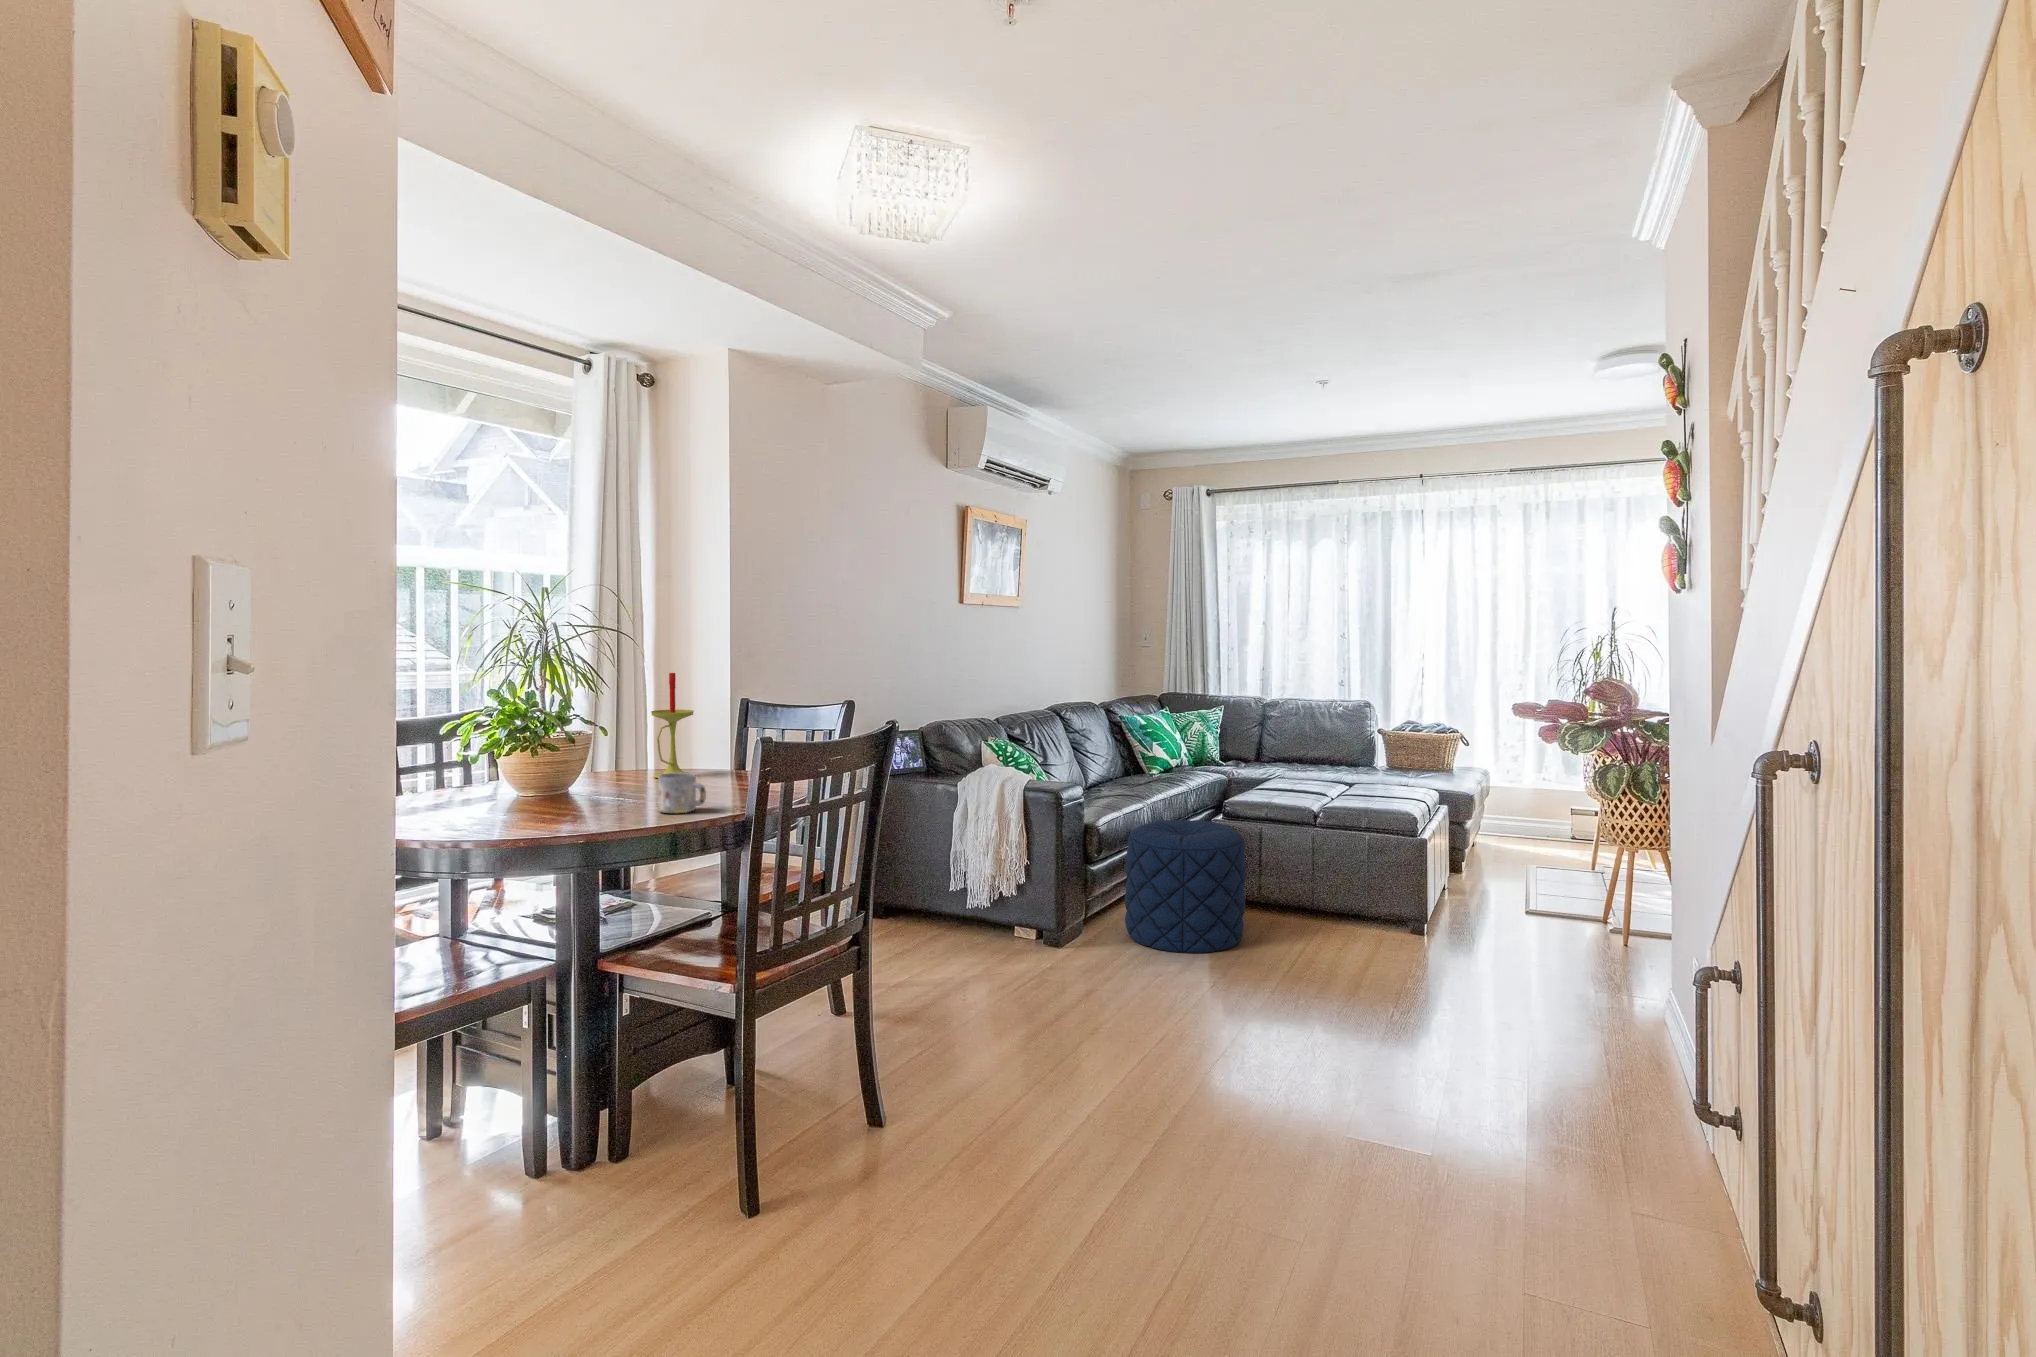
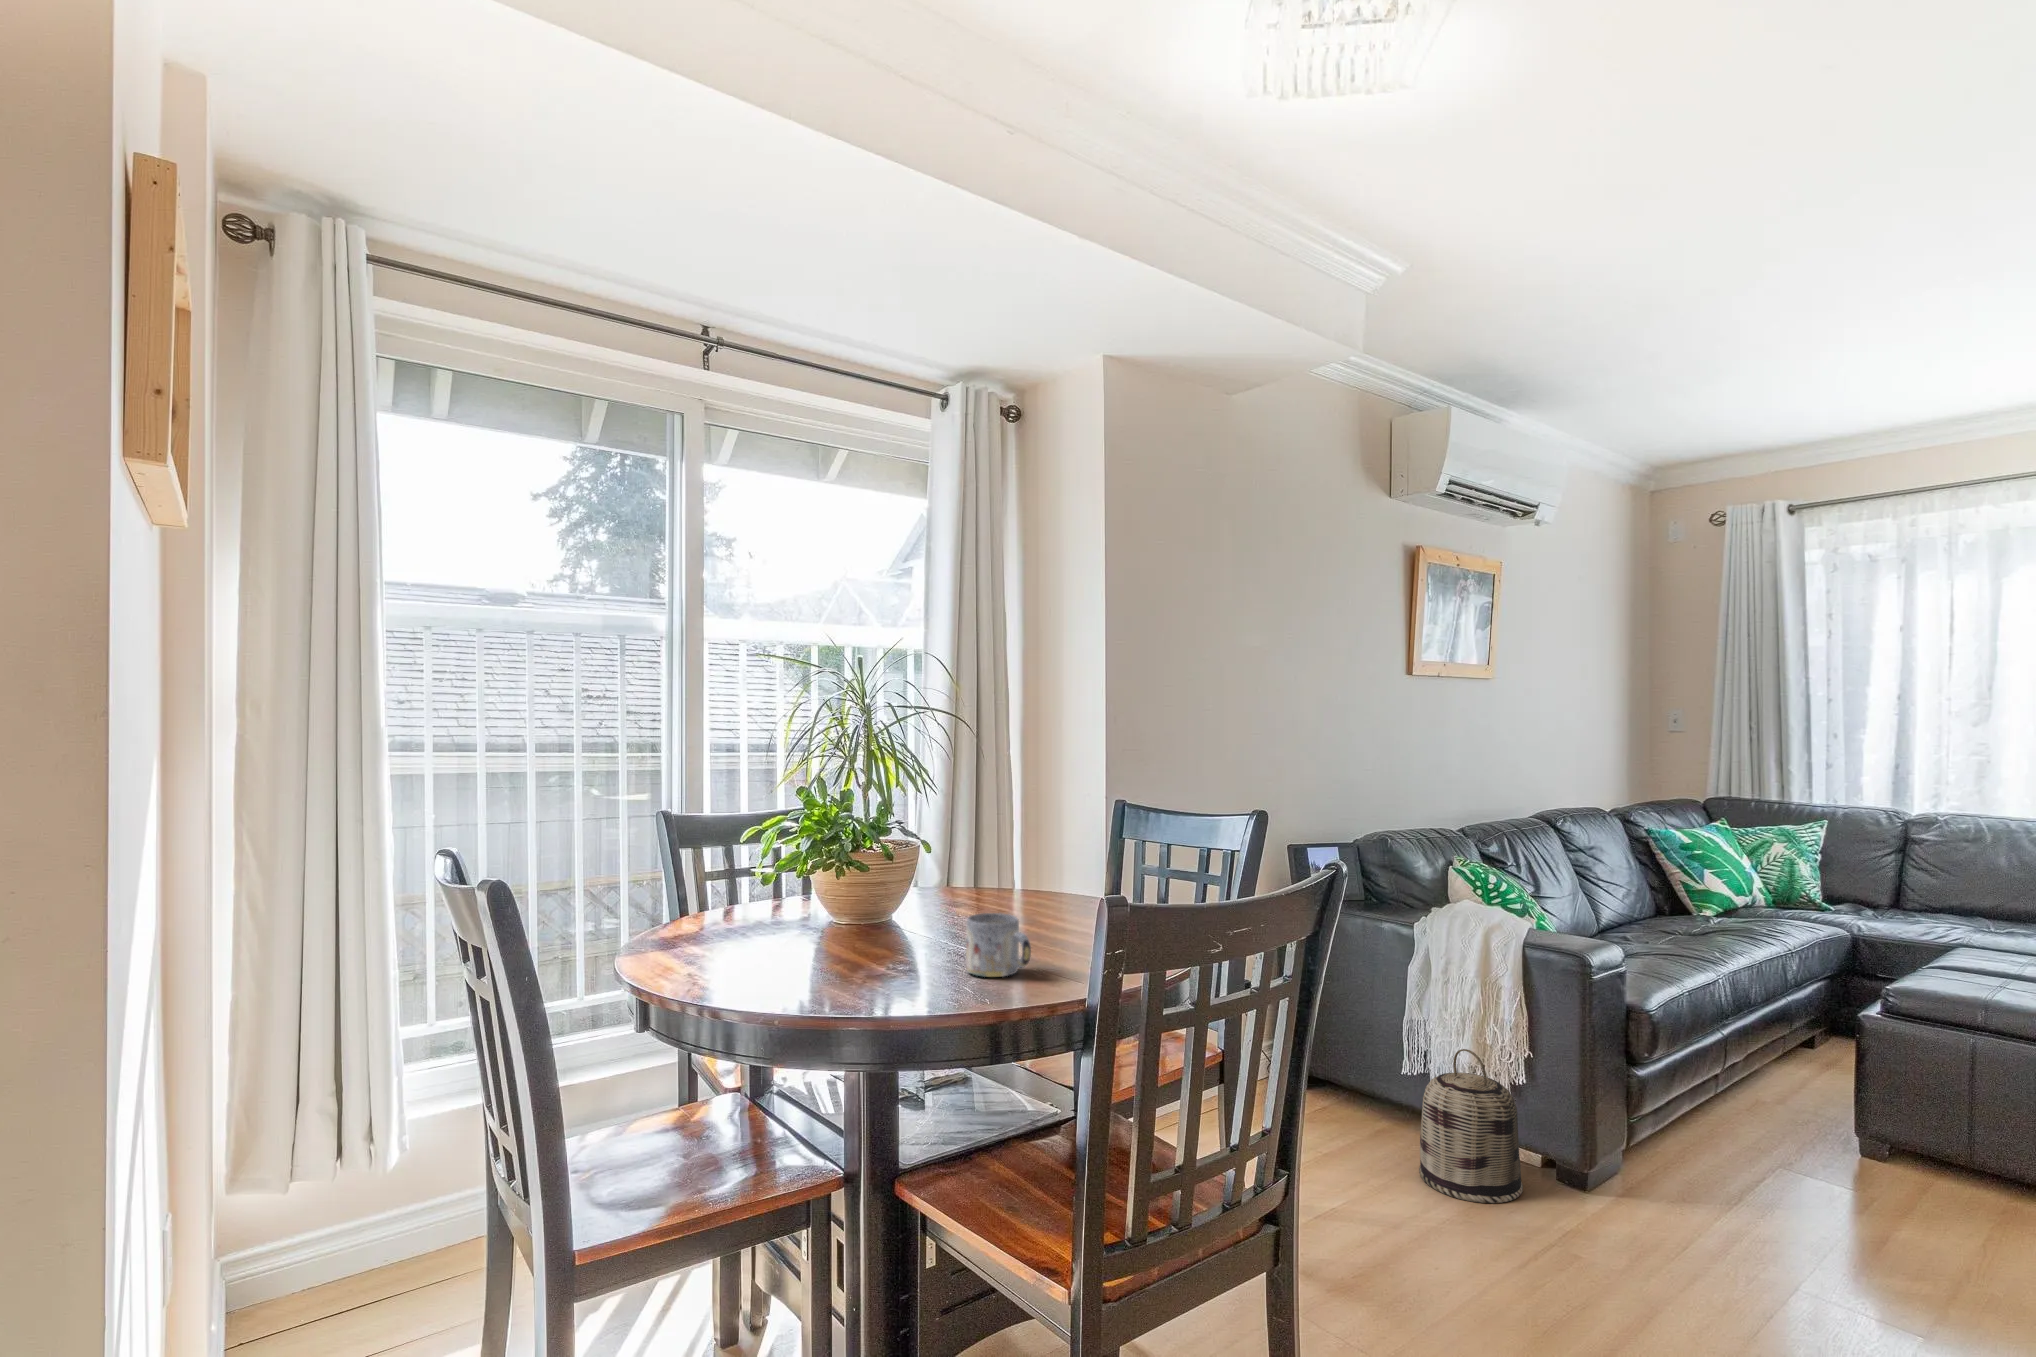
candle: present [651,673,694,778] -> none [986,759,1042,907]
pouf: present [1125,820,1246,953] -> none [1701,1009,1946,1255]
basket: none [958,863,1022,960] -> present [1419,1049,1523,1203]

